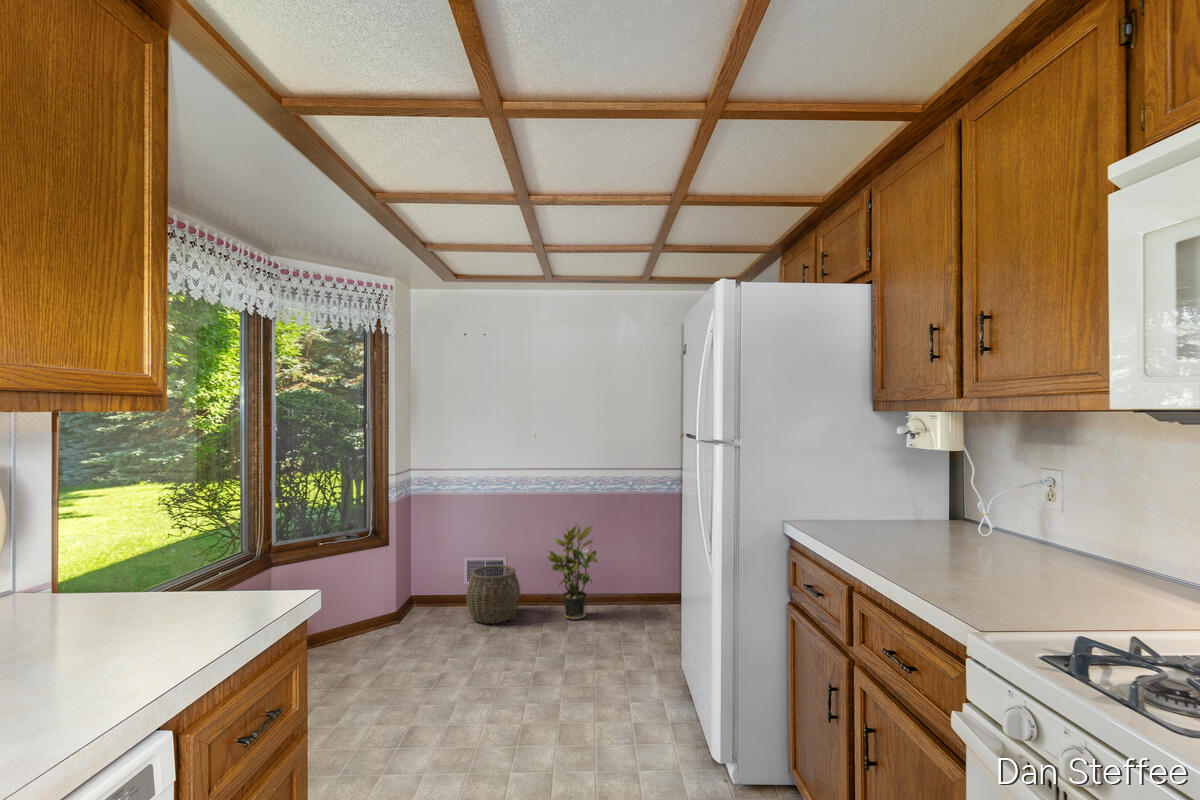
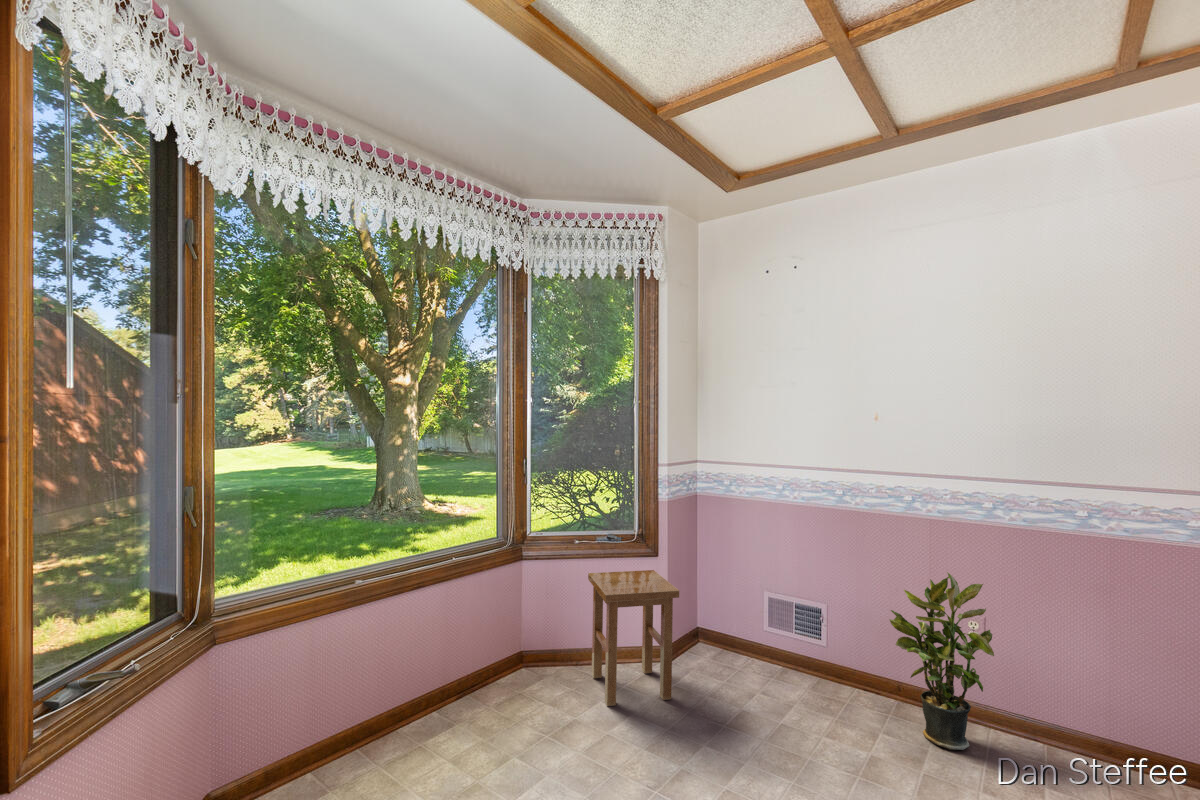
stool: none [338,557,419,660] -> present [588,570,679,706]
woven basket: present [466,565,520,624] -> none [757,611,844,708]

